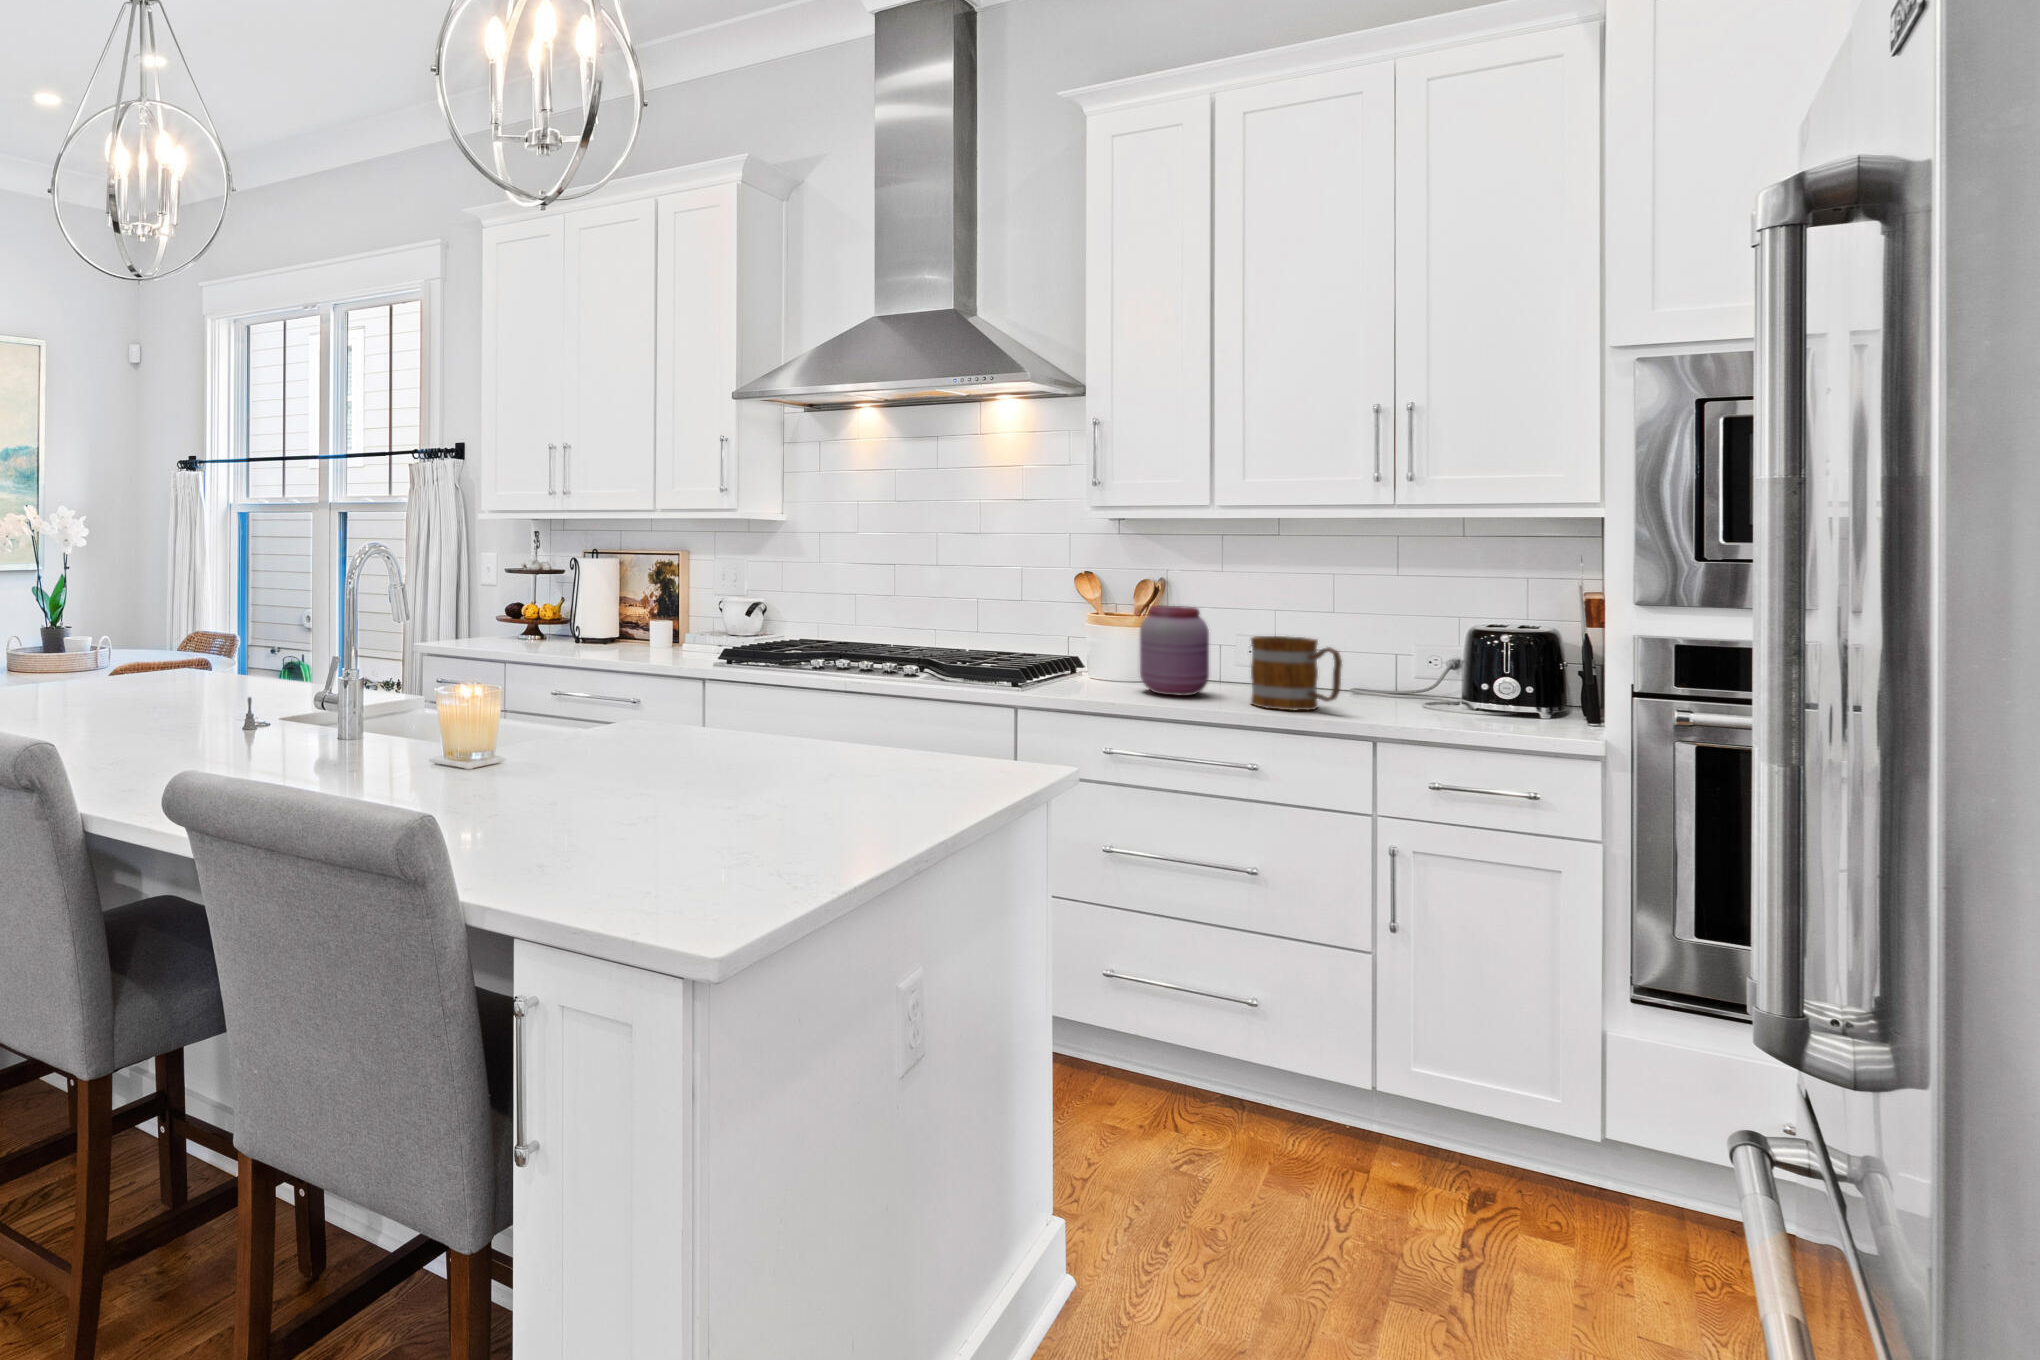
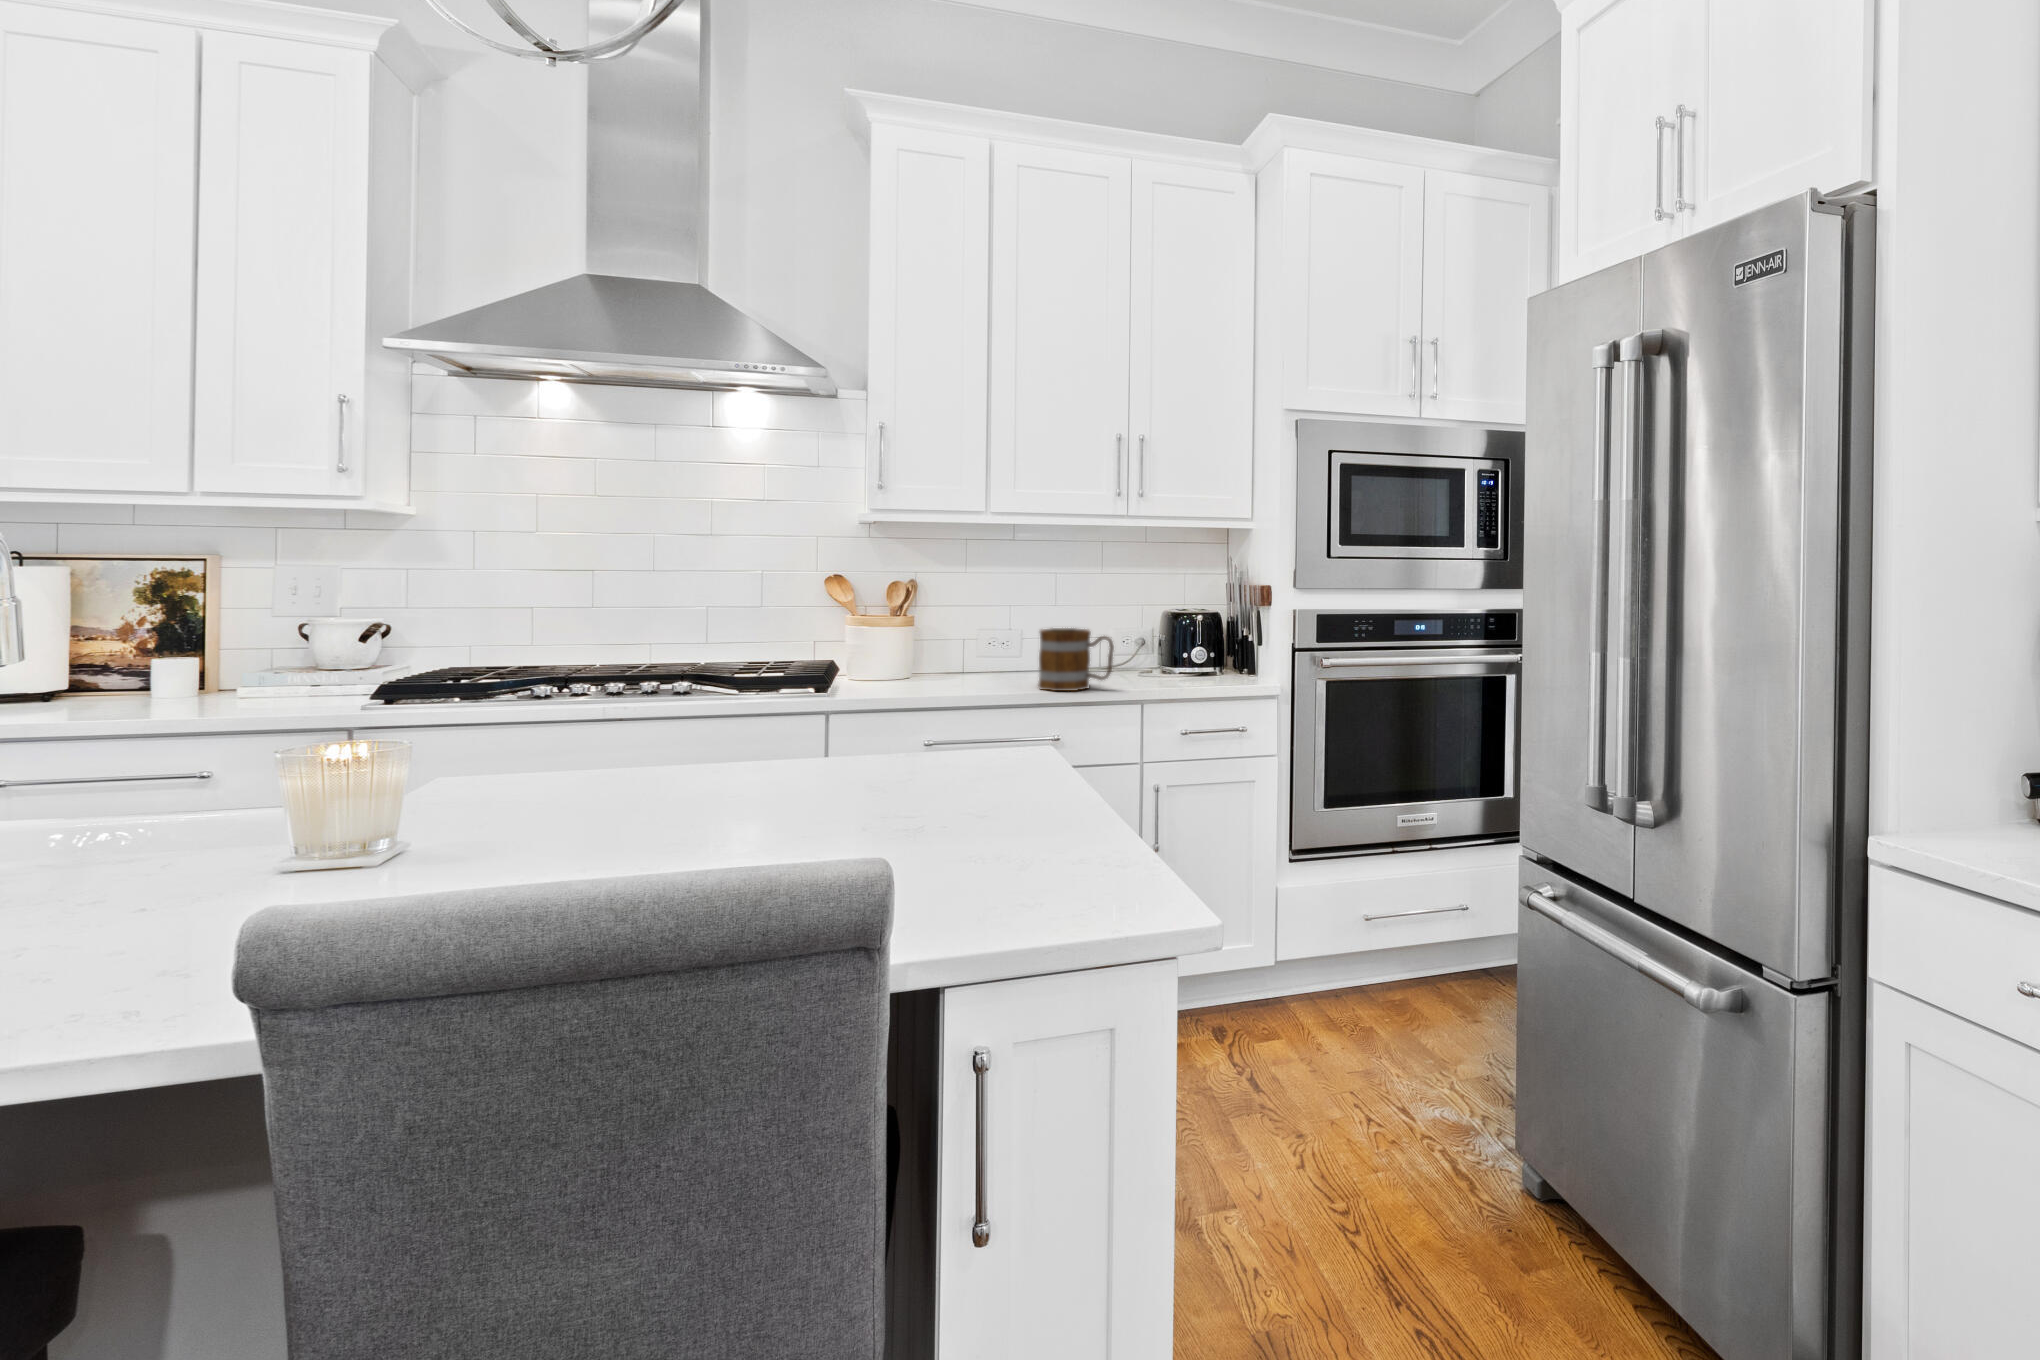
jar: present [1140,606,1209,696] -> none [937,607,999,688]

